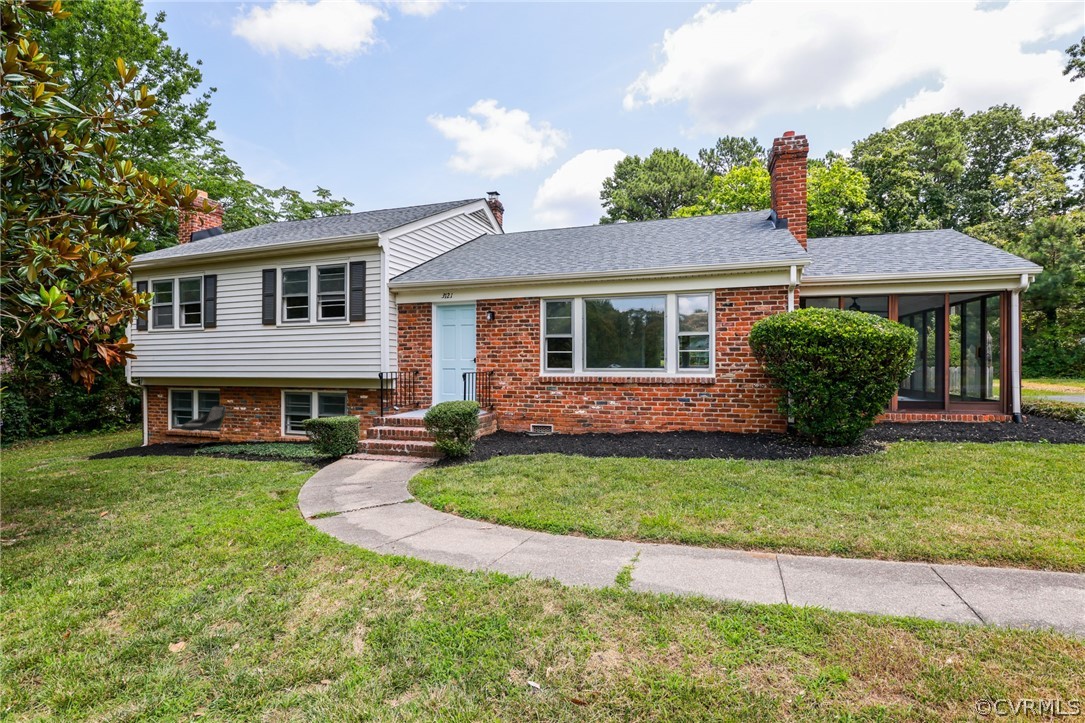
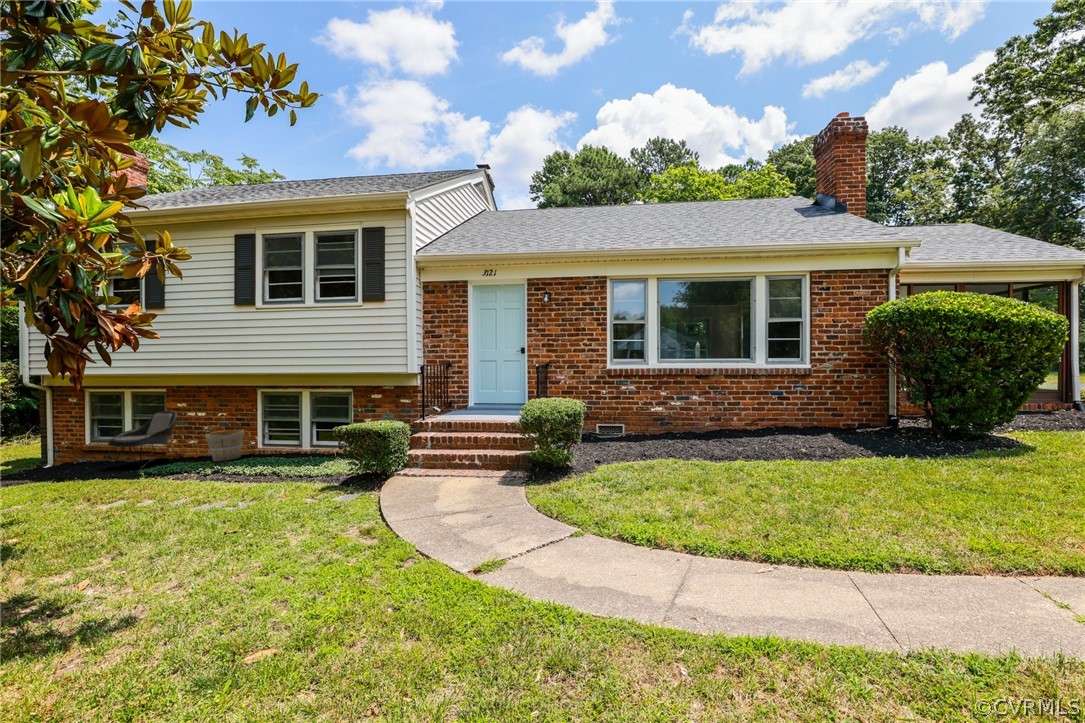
wooden bucket: none [242,421,270,444] -> present [206,430,245,462]

